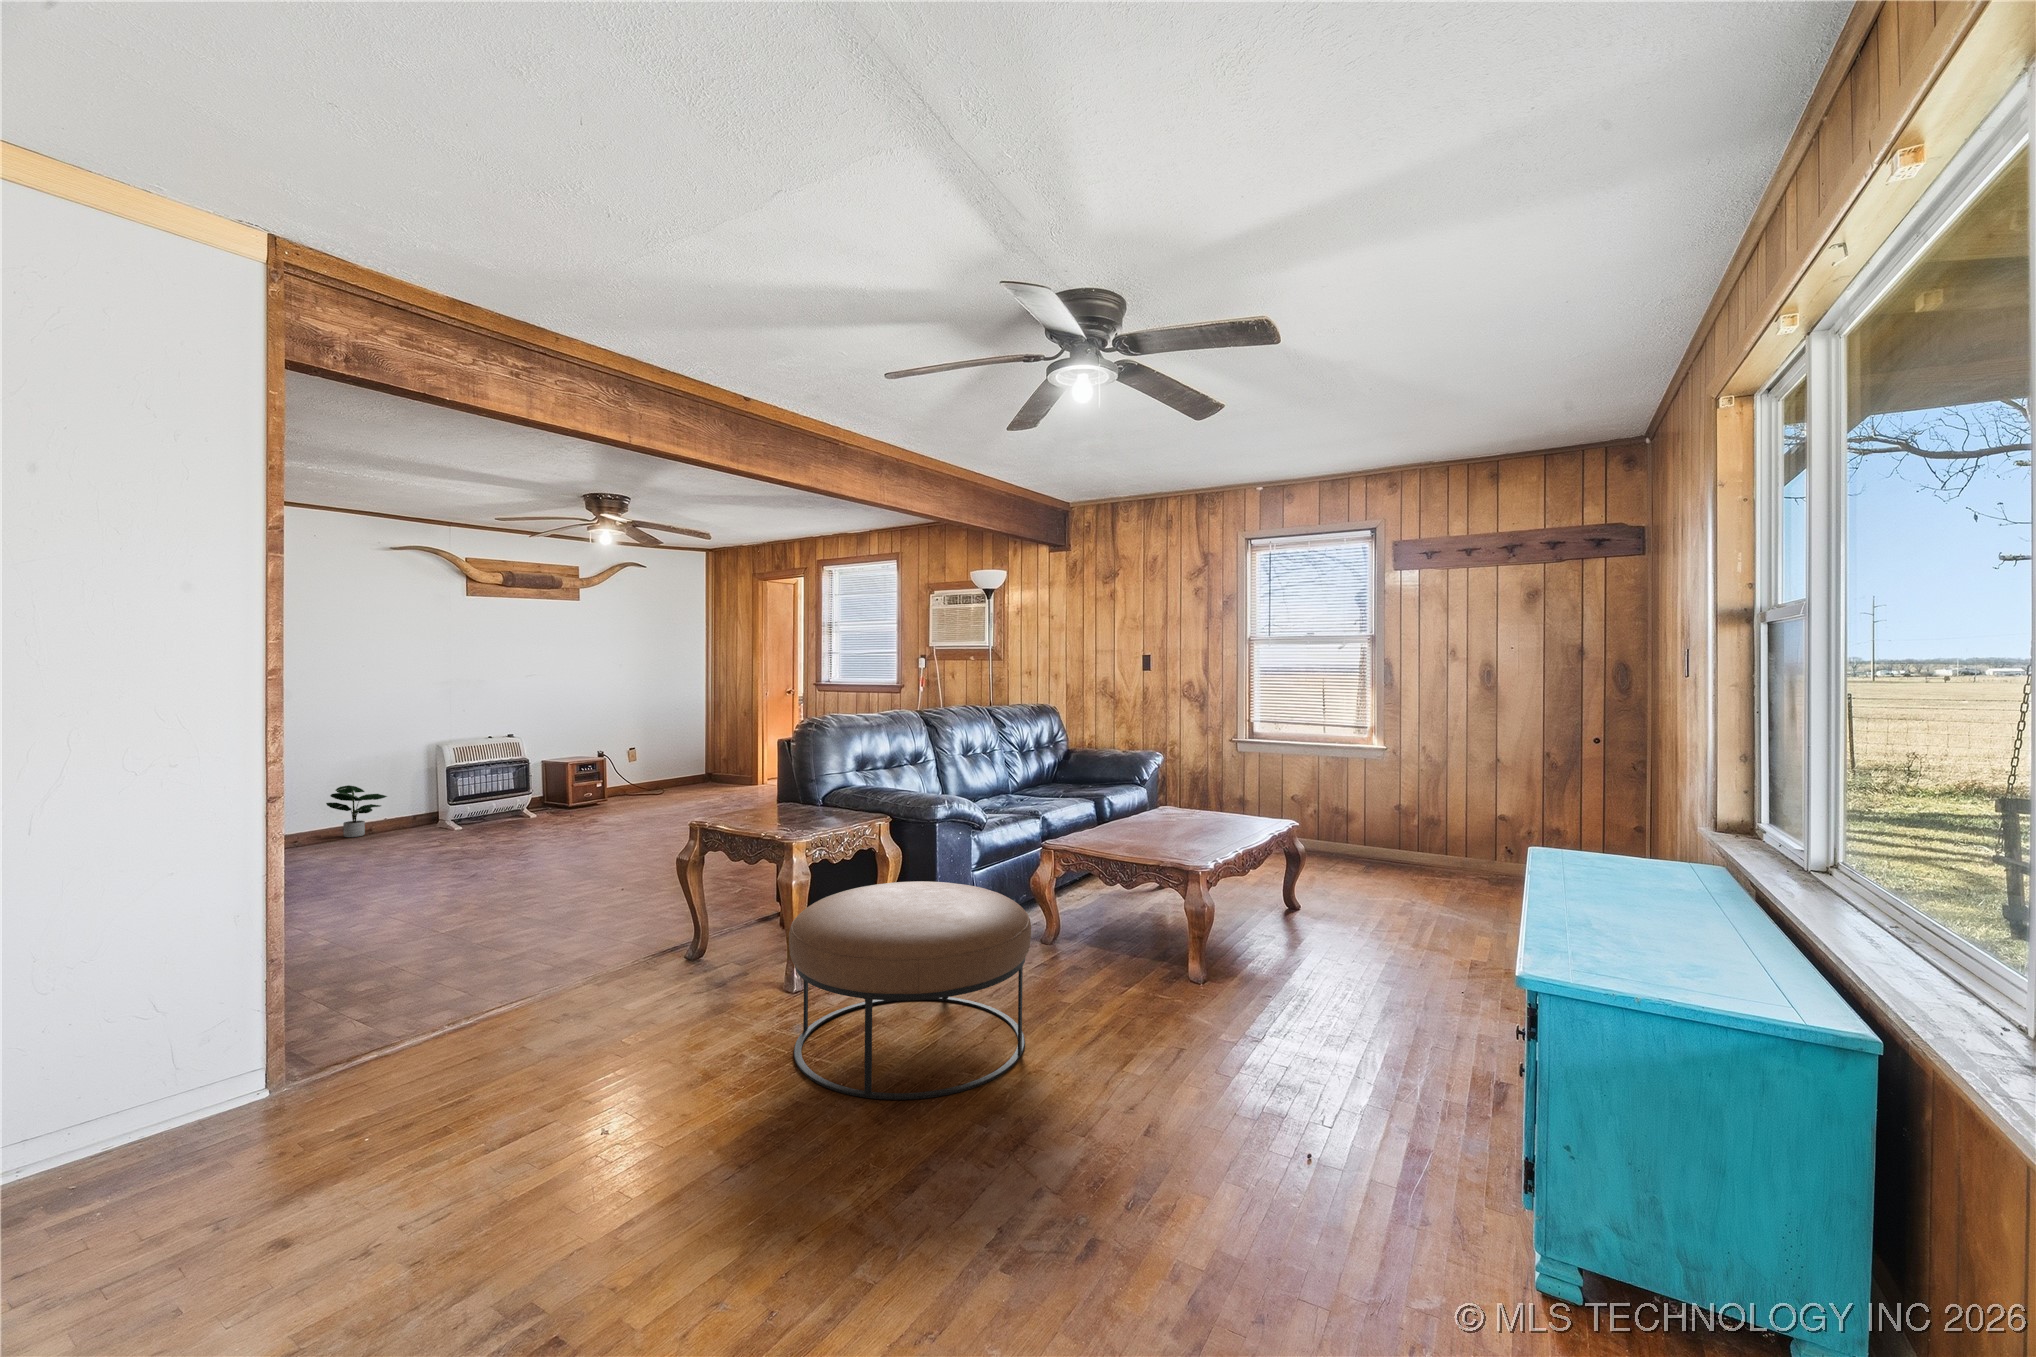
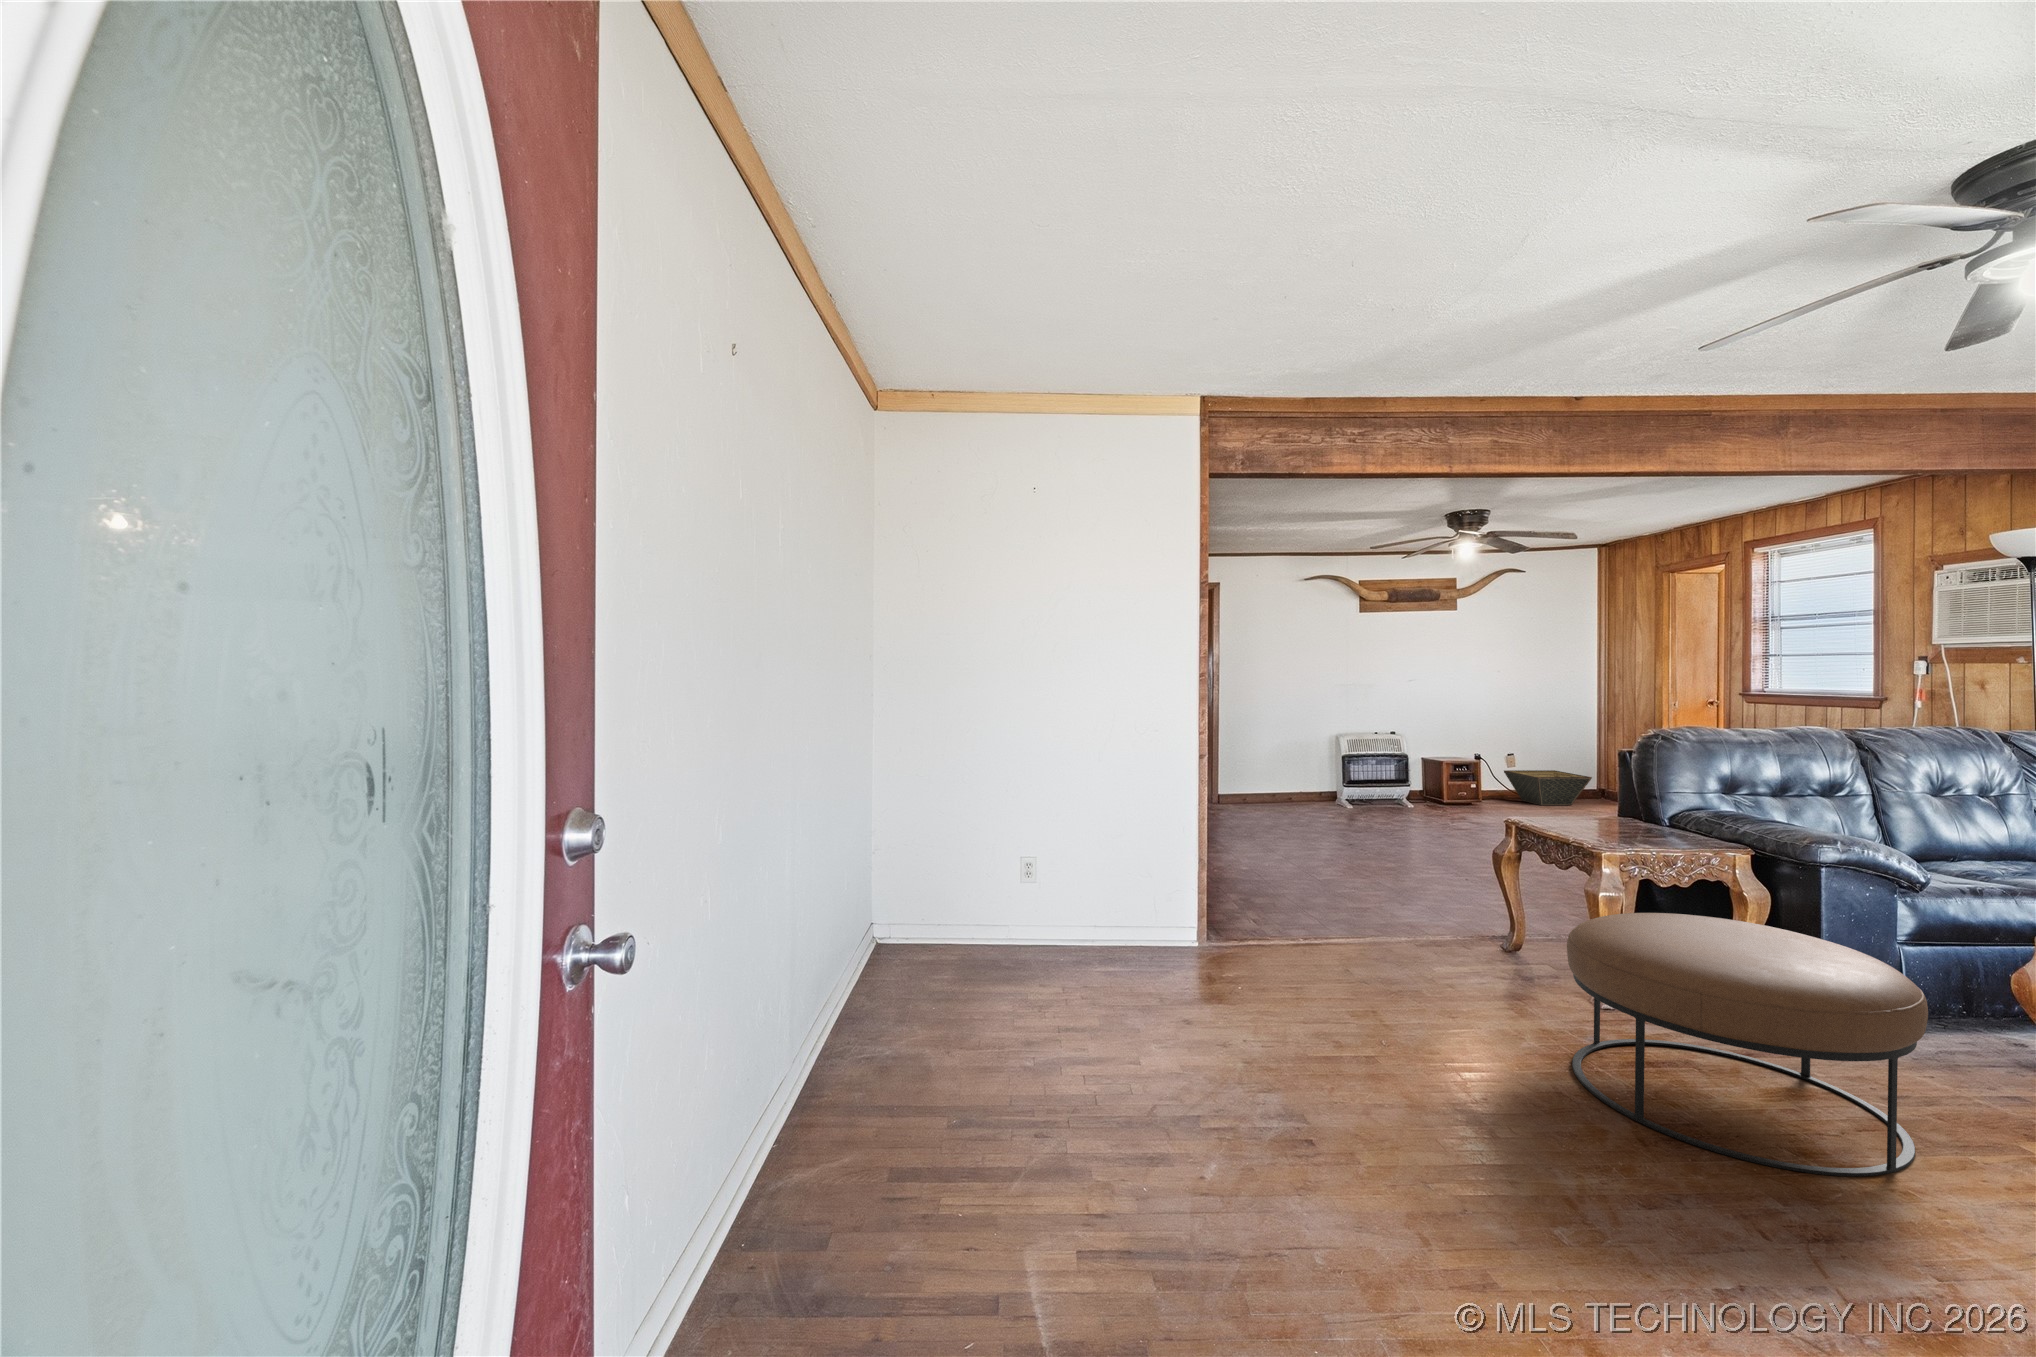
basket: none [626,761,705,797] -> present [1504,770,1592,805]
potted plant: present [326,785,387,837] -> none [1262,764,1301,803]

